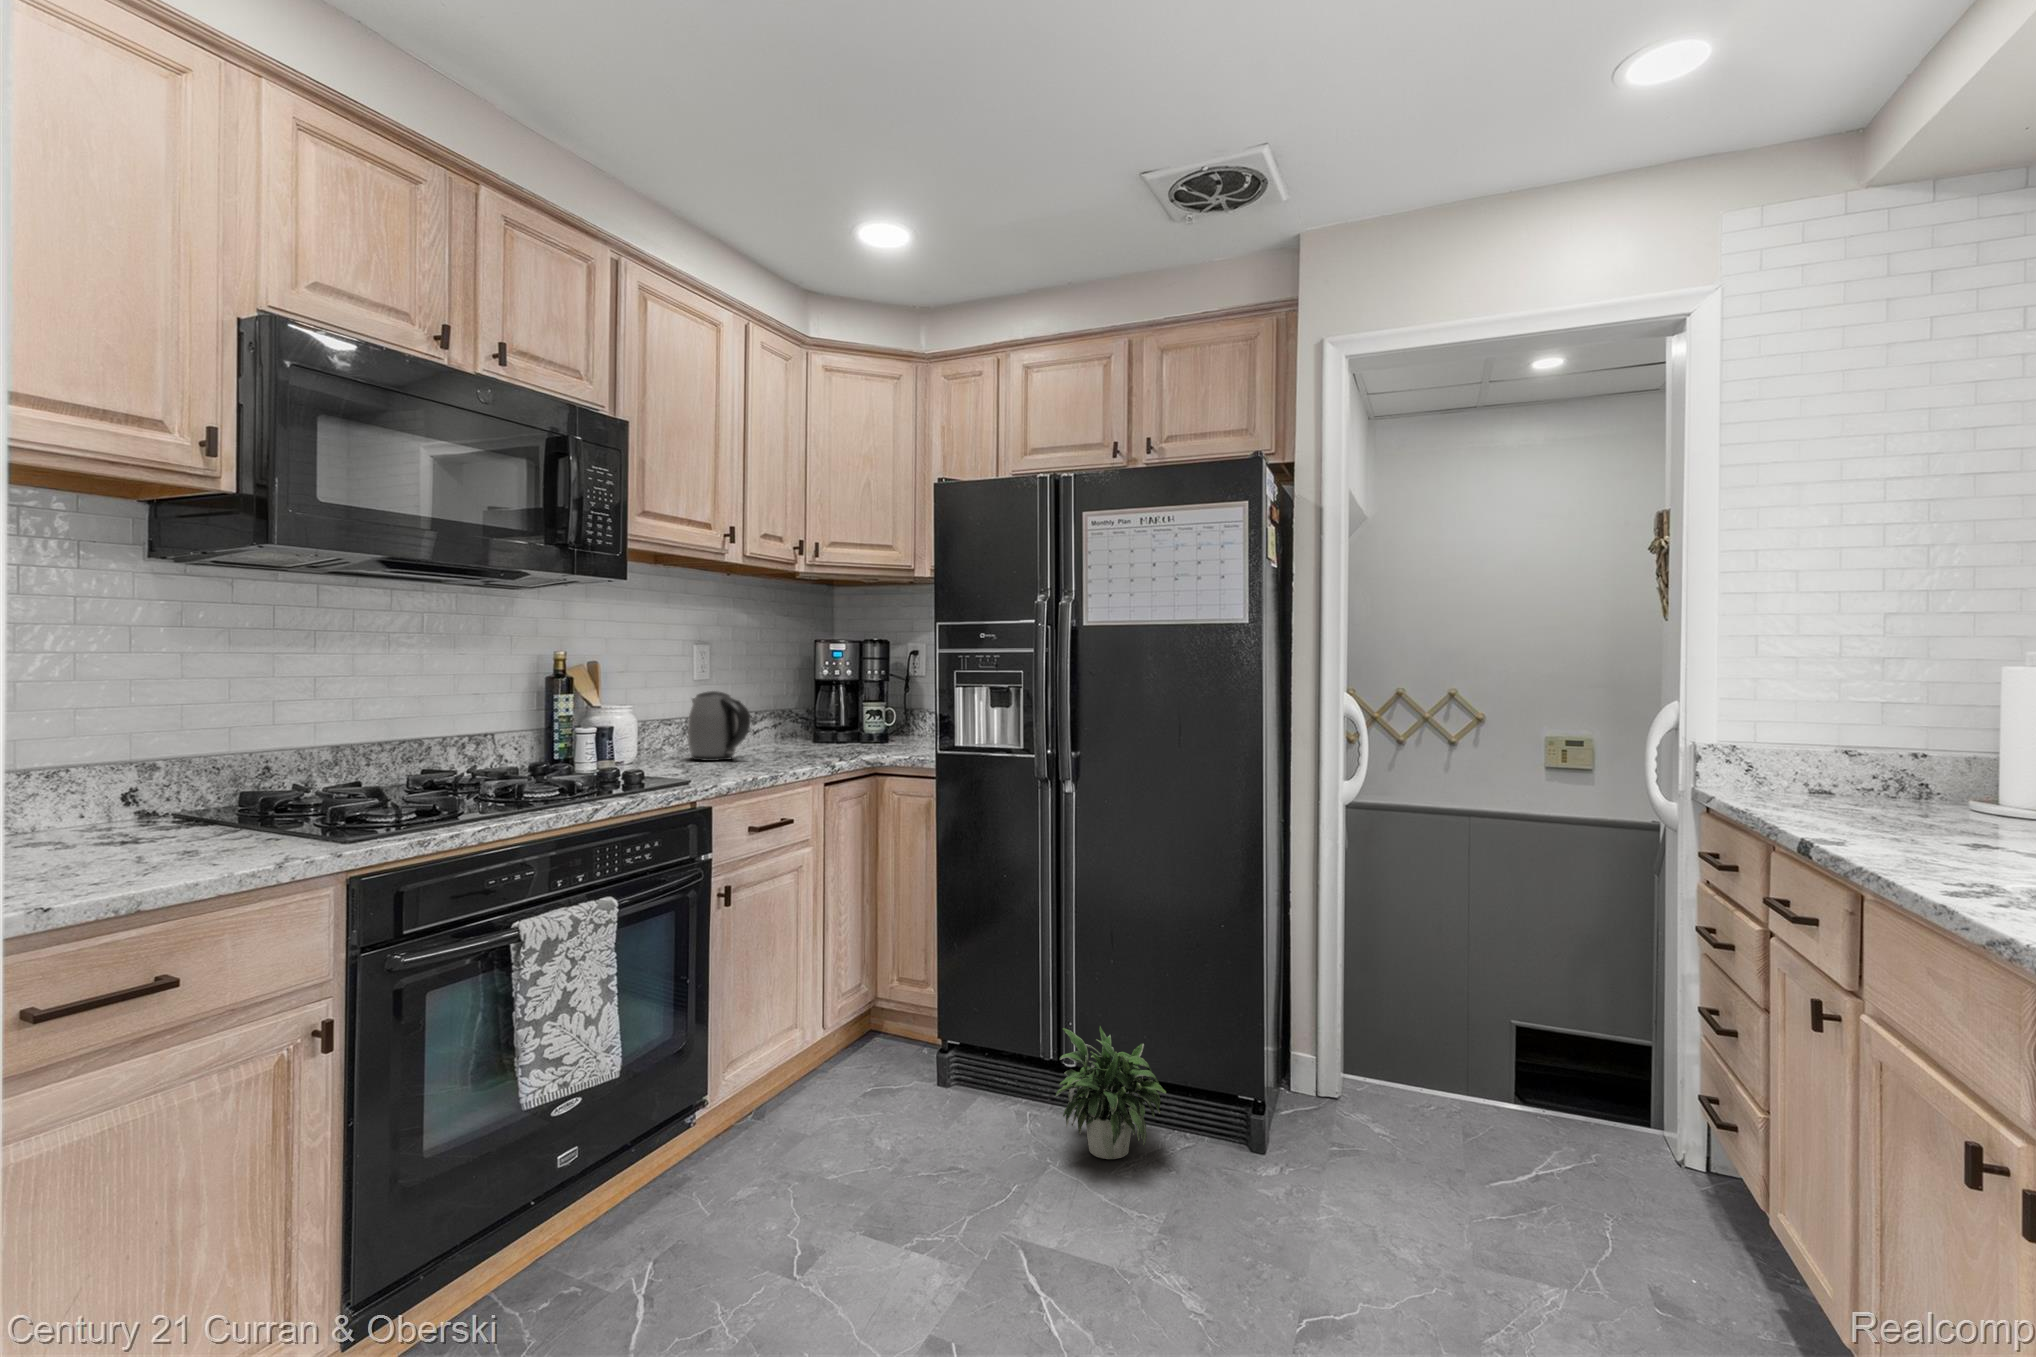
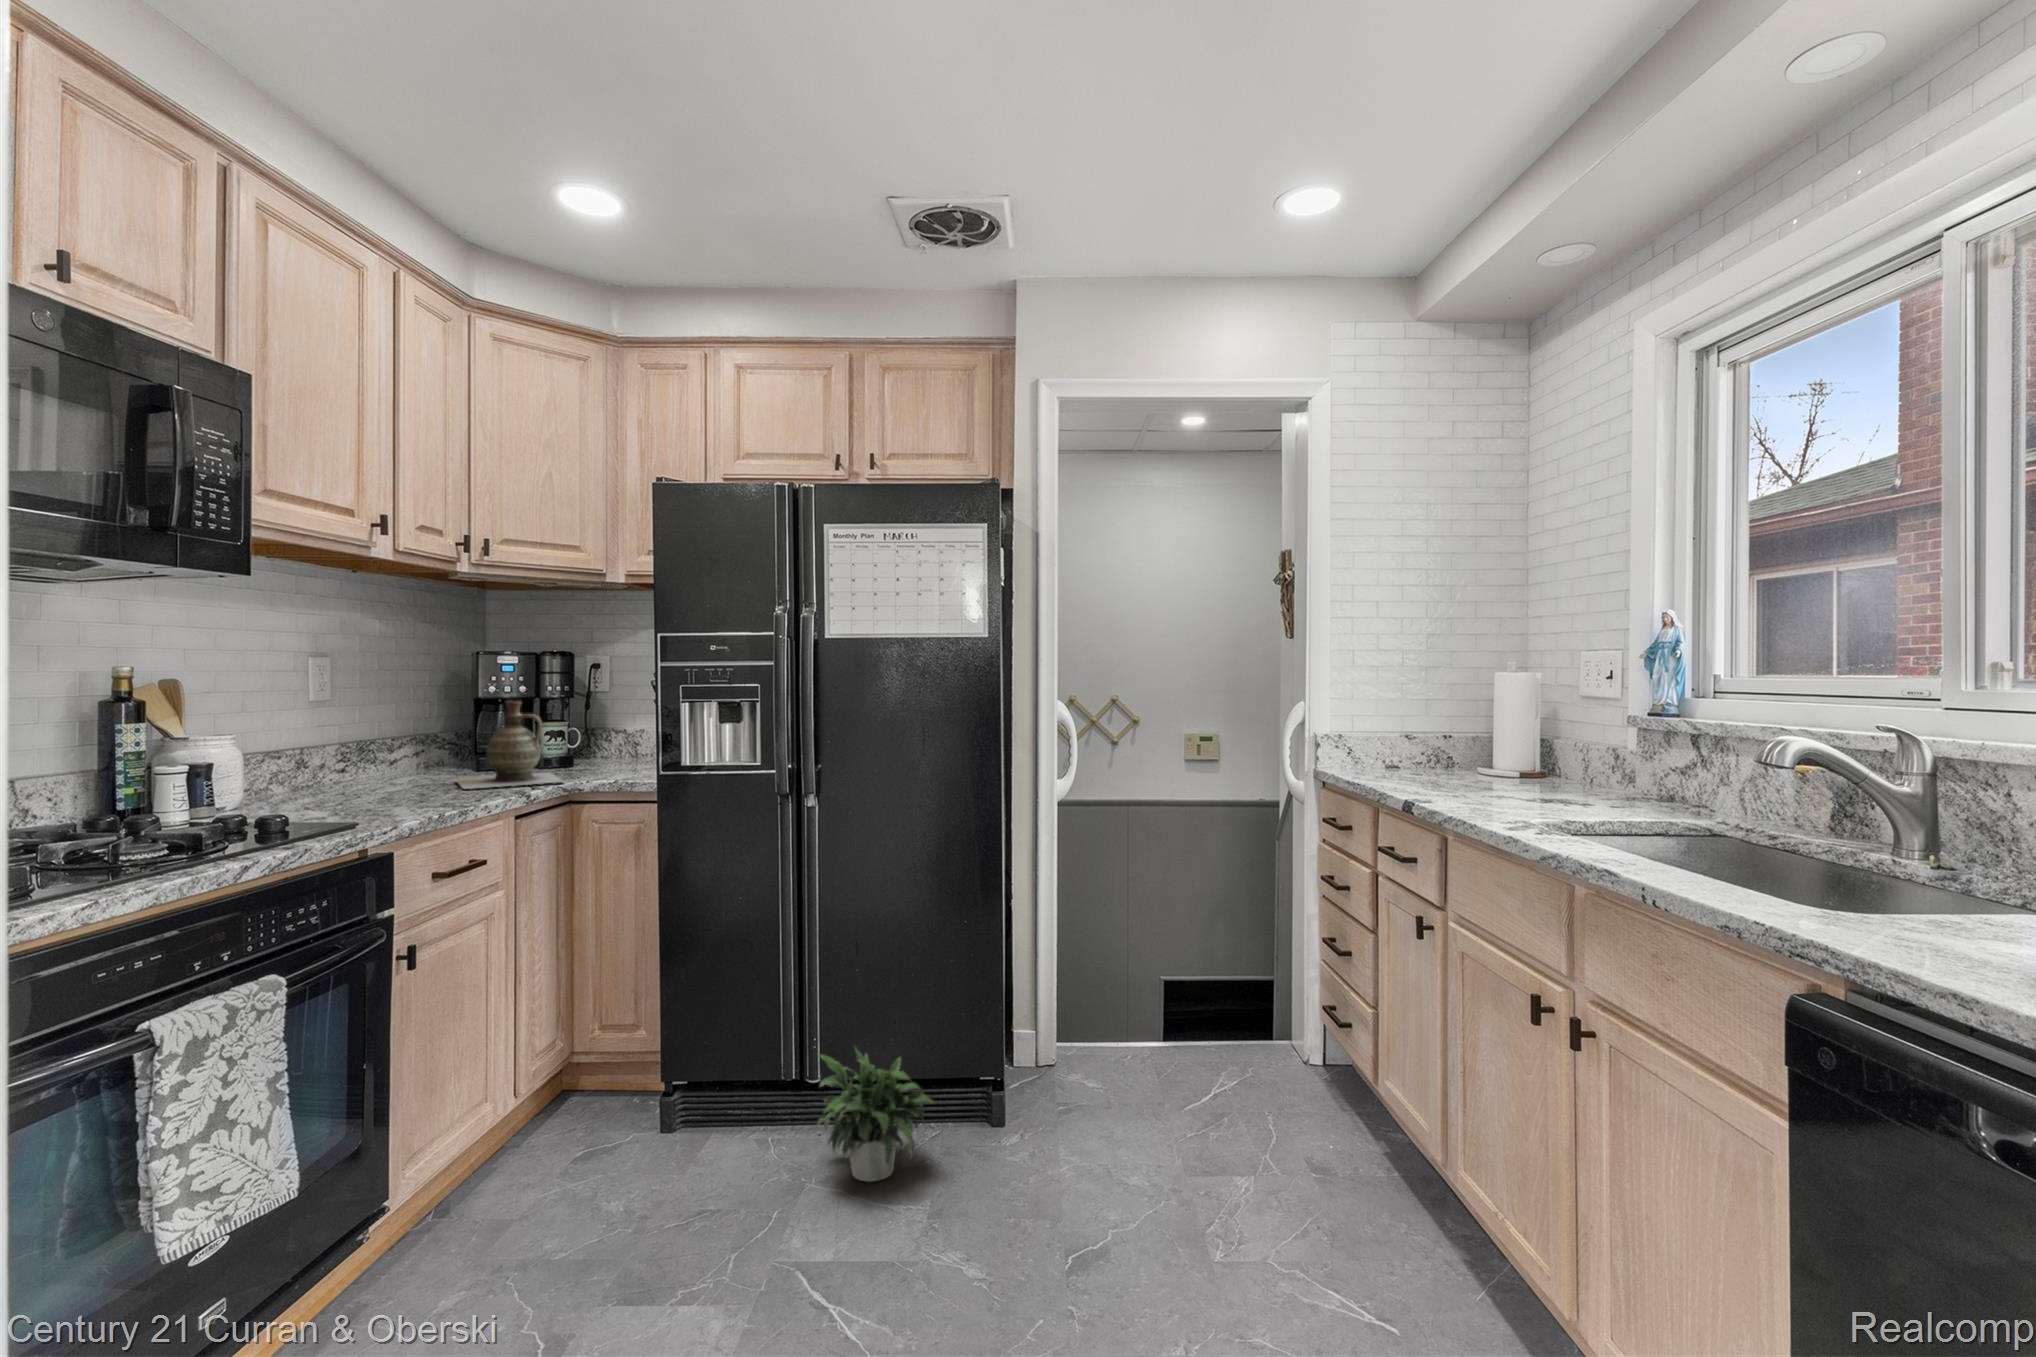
ceramic jug: none [789,685,870,759] -> present [455,701,563,789]
kettle: present [688,691,750,761] -> none [324,713,412,797]

